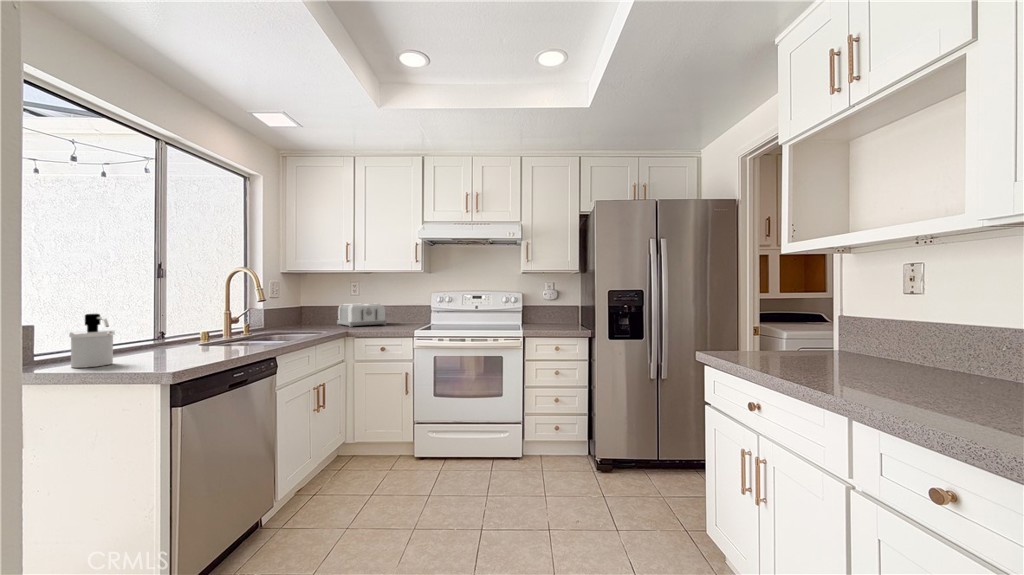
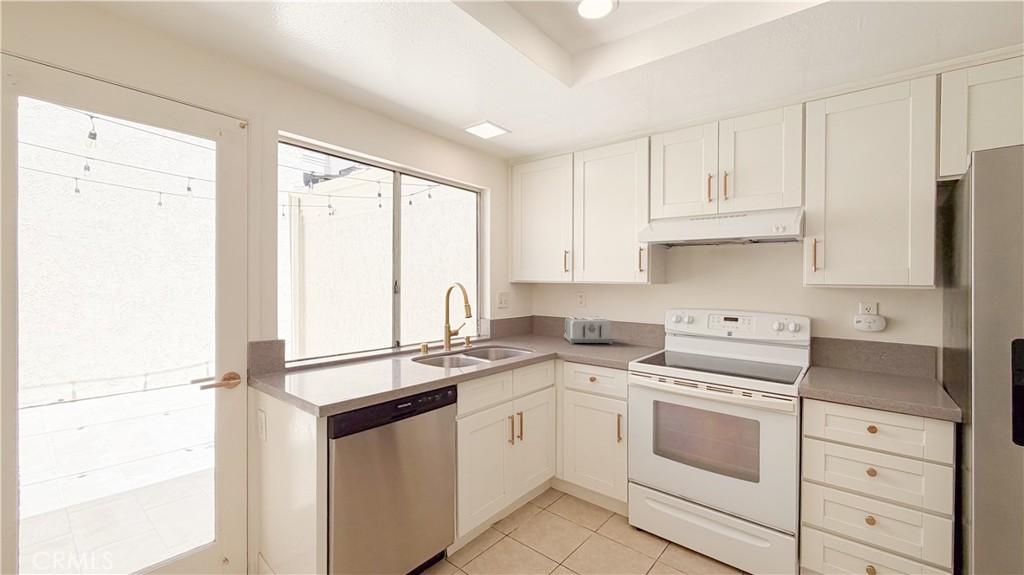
soap dispenser: present [69,314,115,368] -> none [297,334,328,381]

